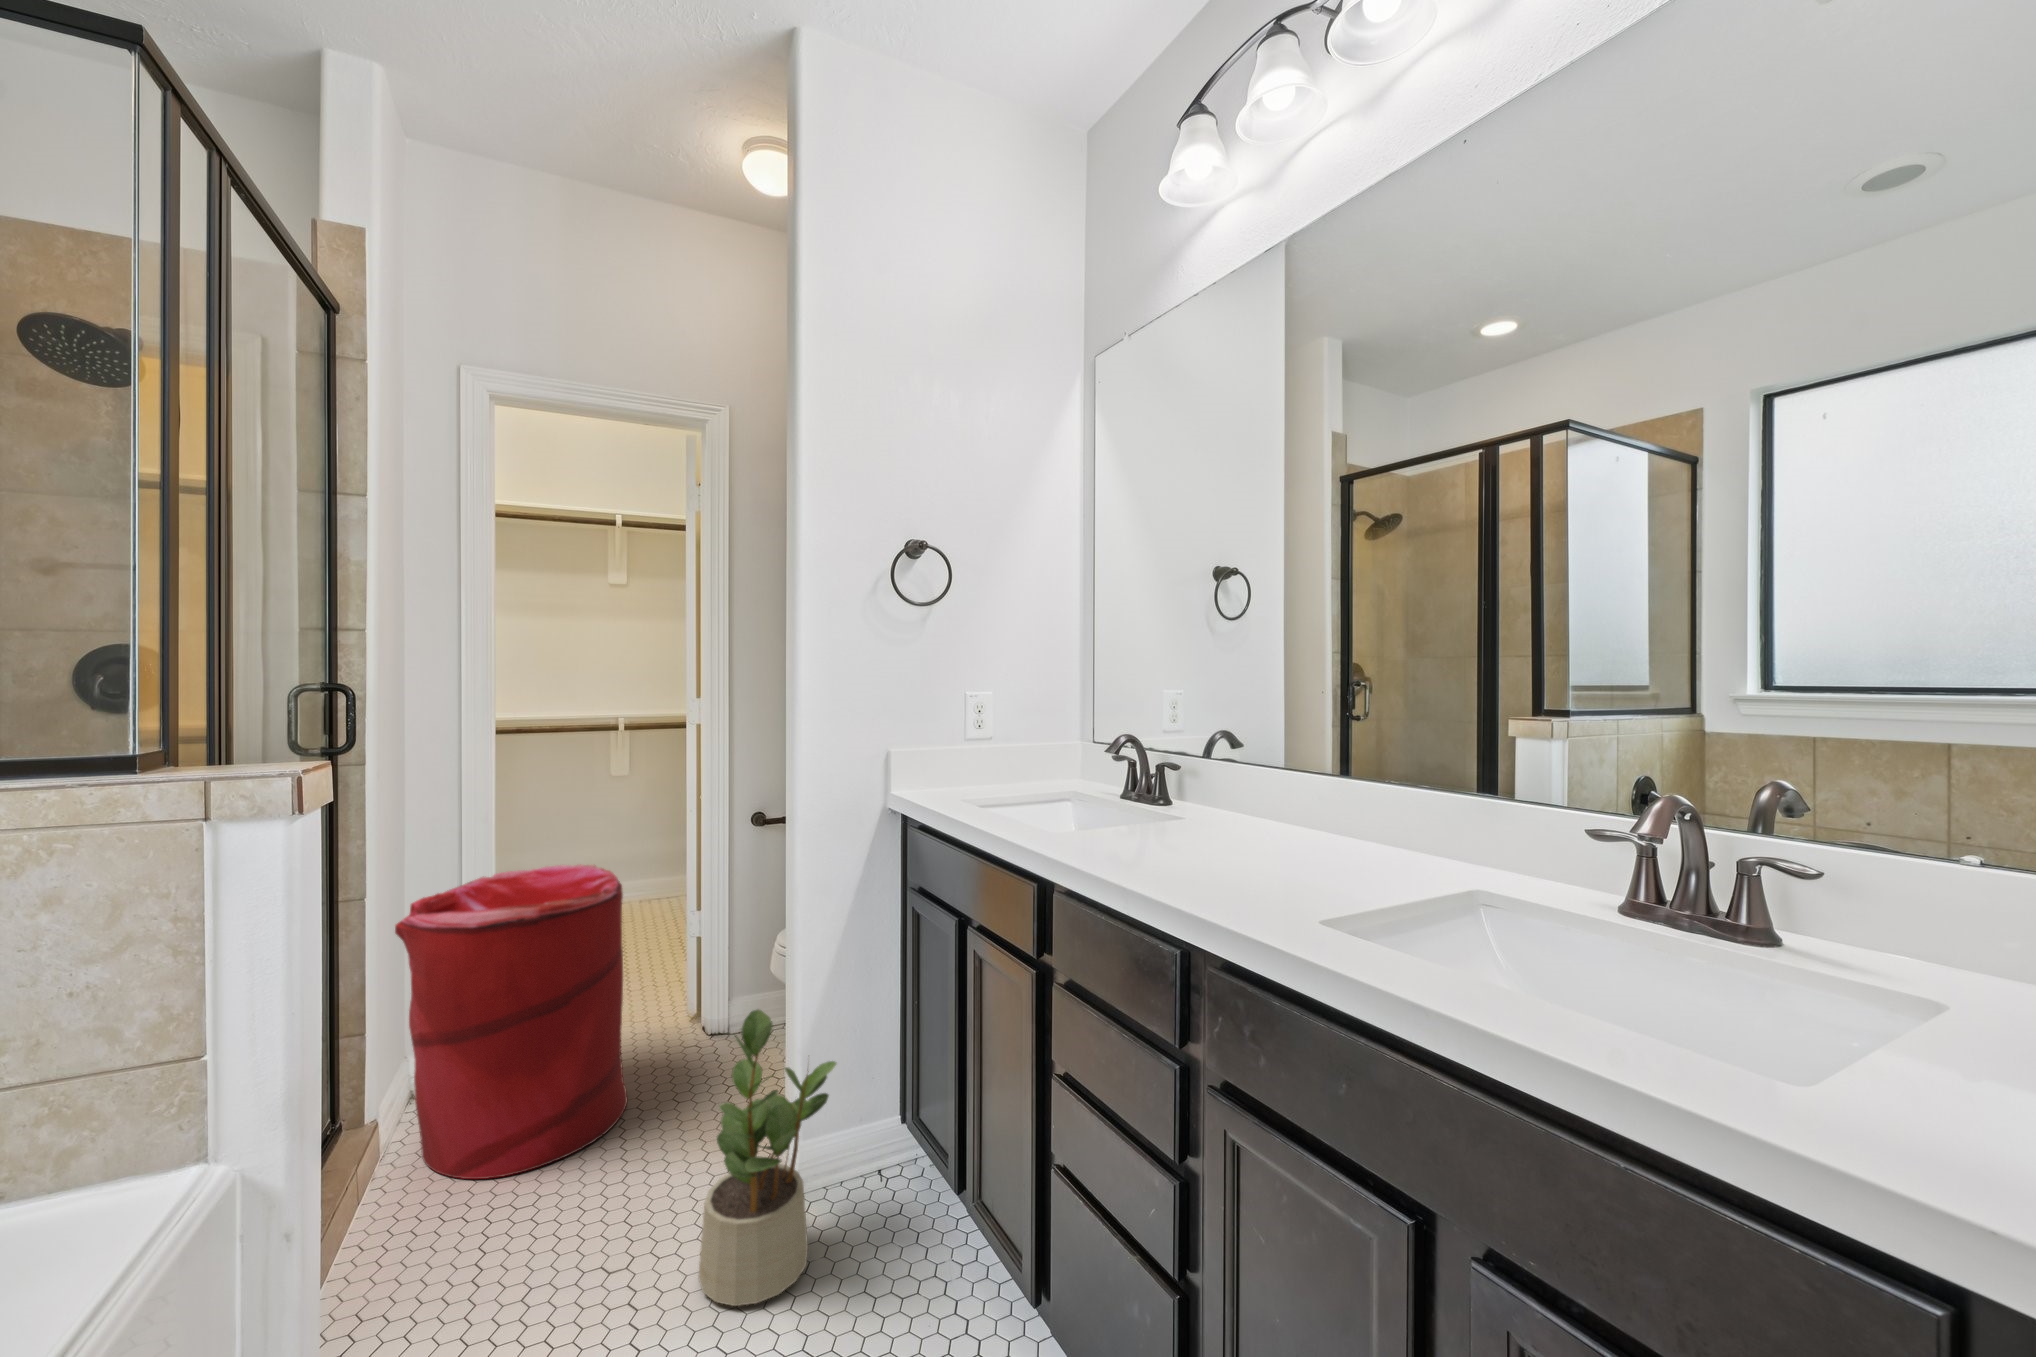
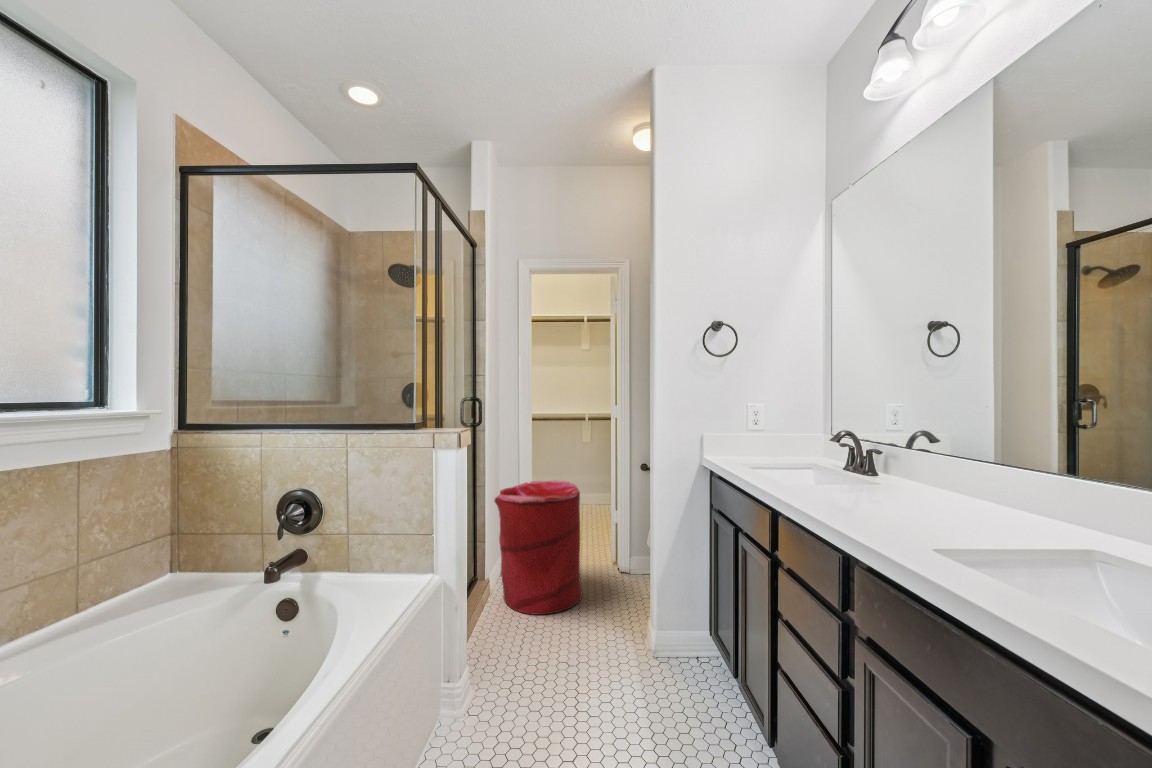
potted plant: present [698,1010,836,1306] -> none [605,557,671,700]

